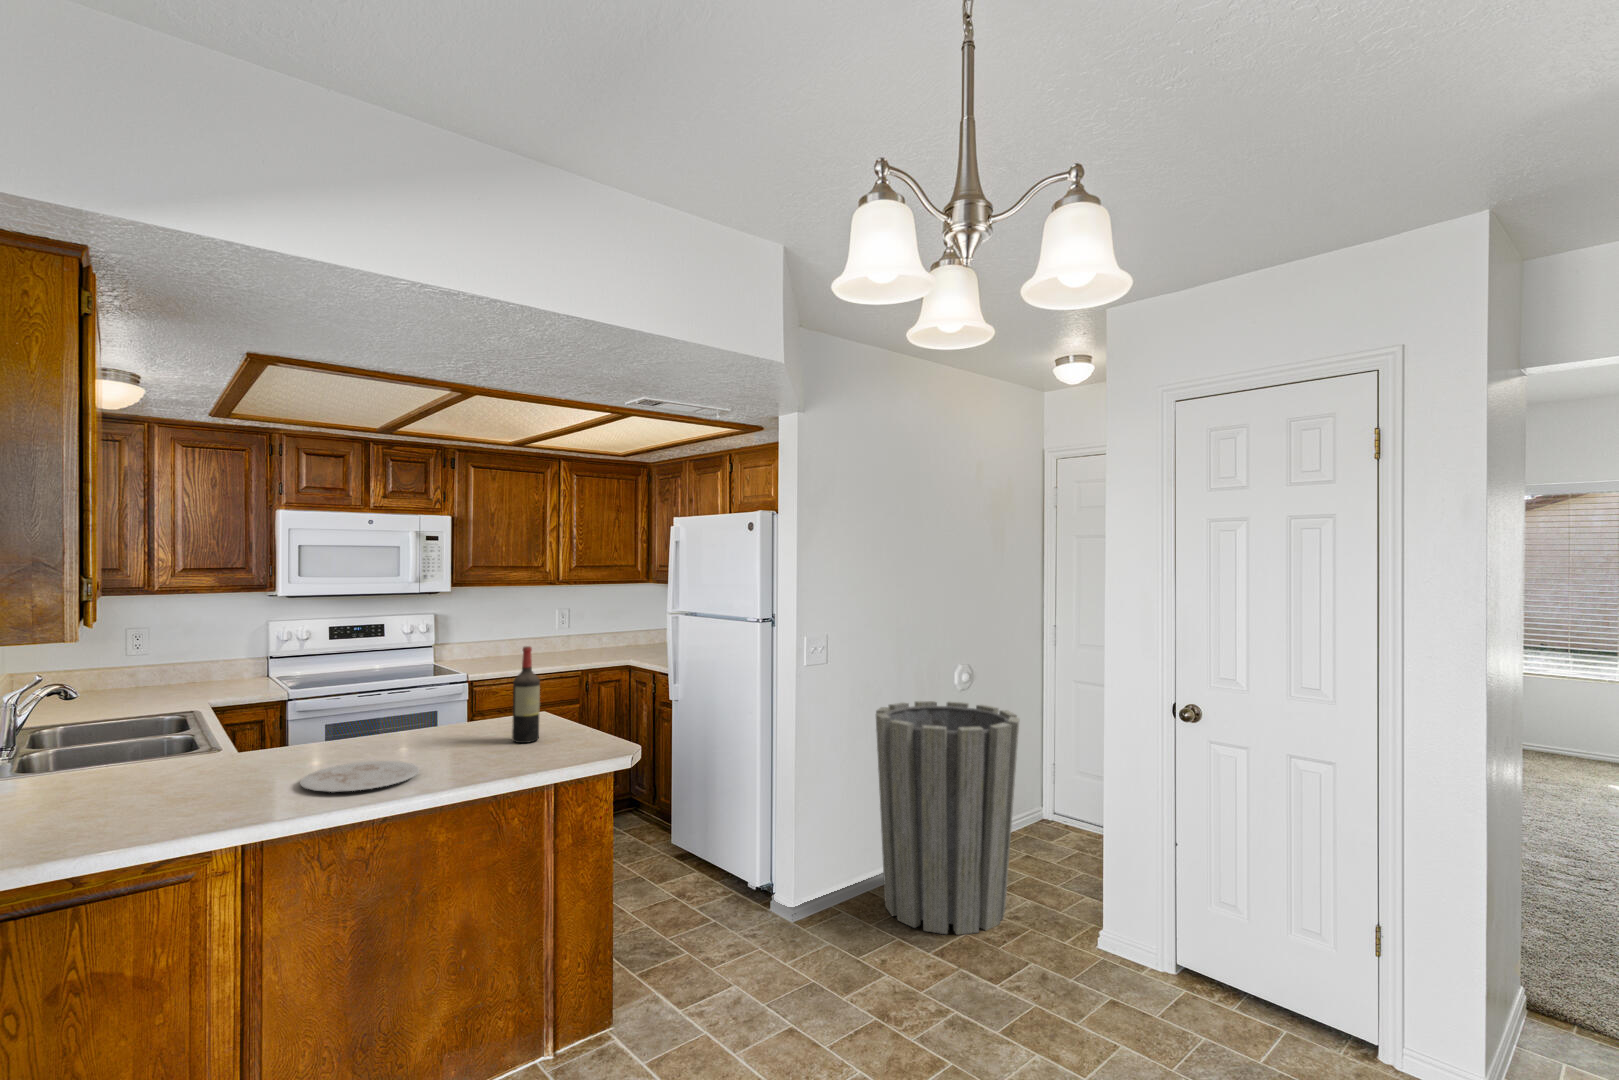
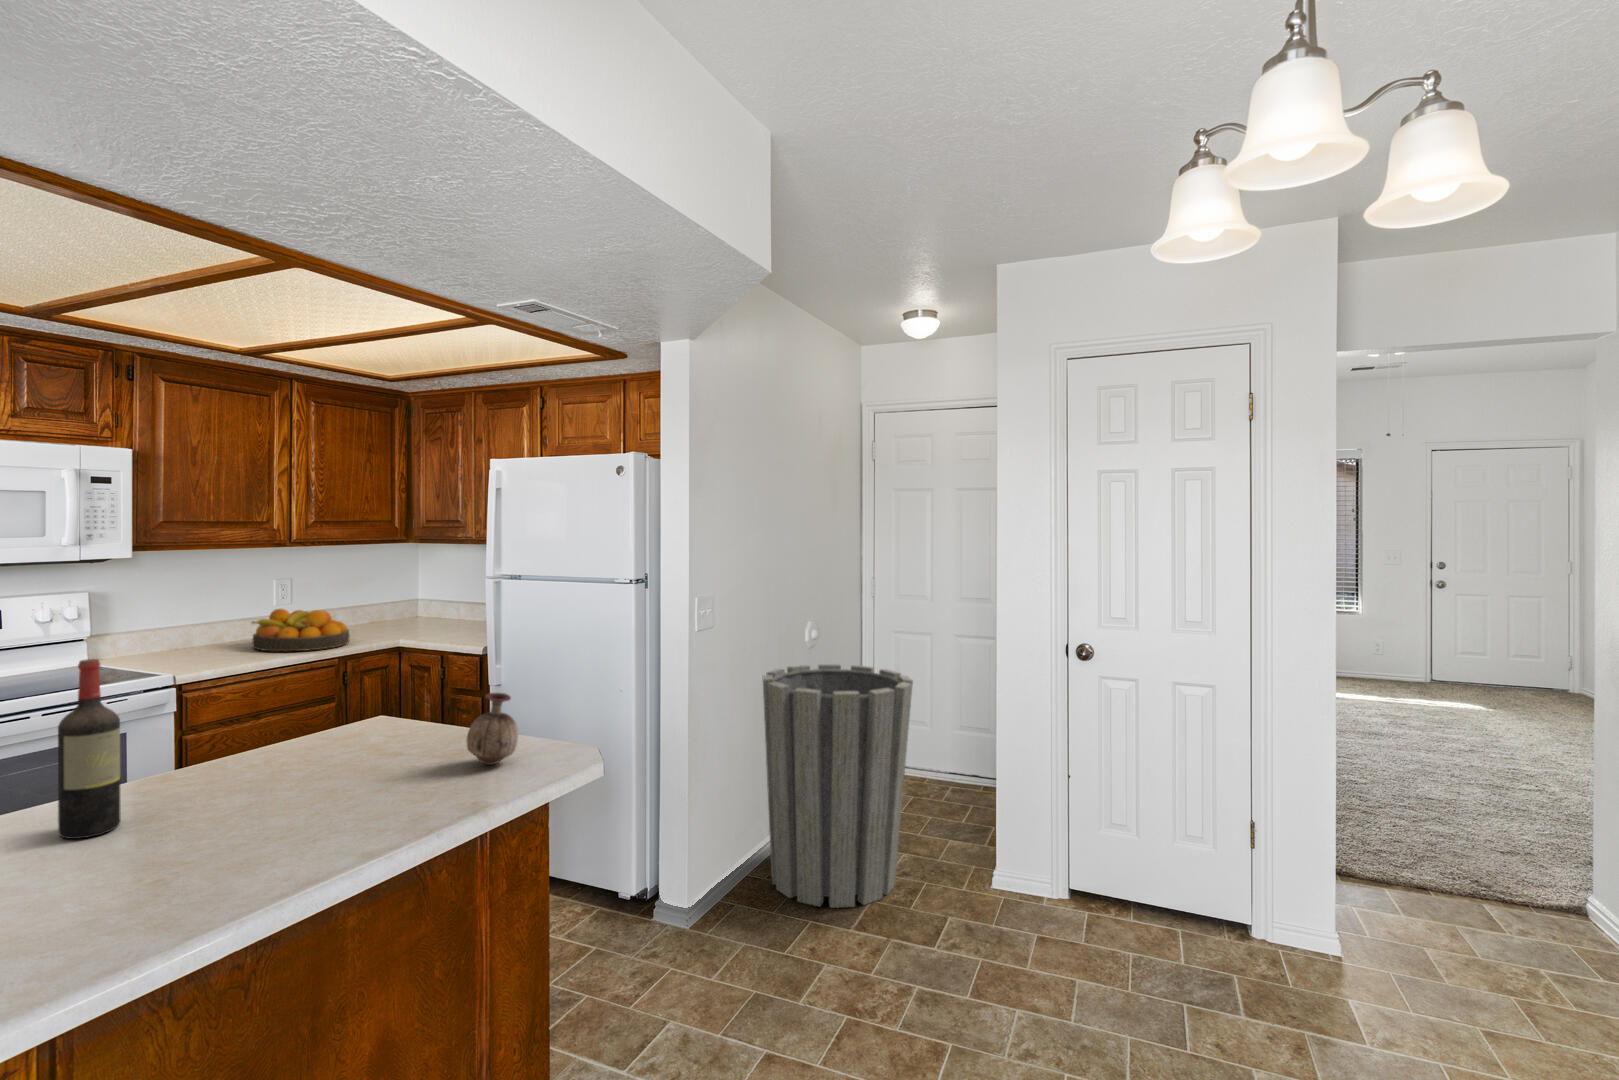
fruit bowl: none [528,631,594,663] -> present [252,609,350,651]
wine bottle: present [512,646,540,743] -> present [58,659,120,839]
vase: none [552,696,591,749] -> present [467,693,519,765]
plate: present [300,761,419,792] -> none [94,817,308,891]

